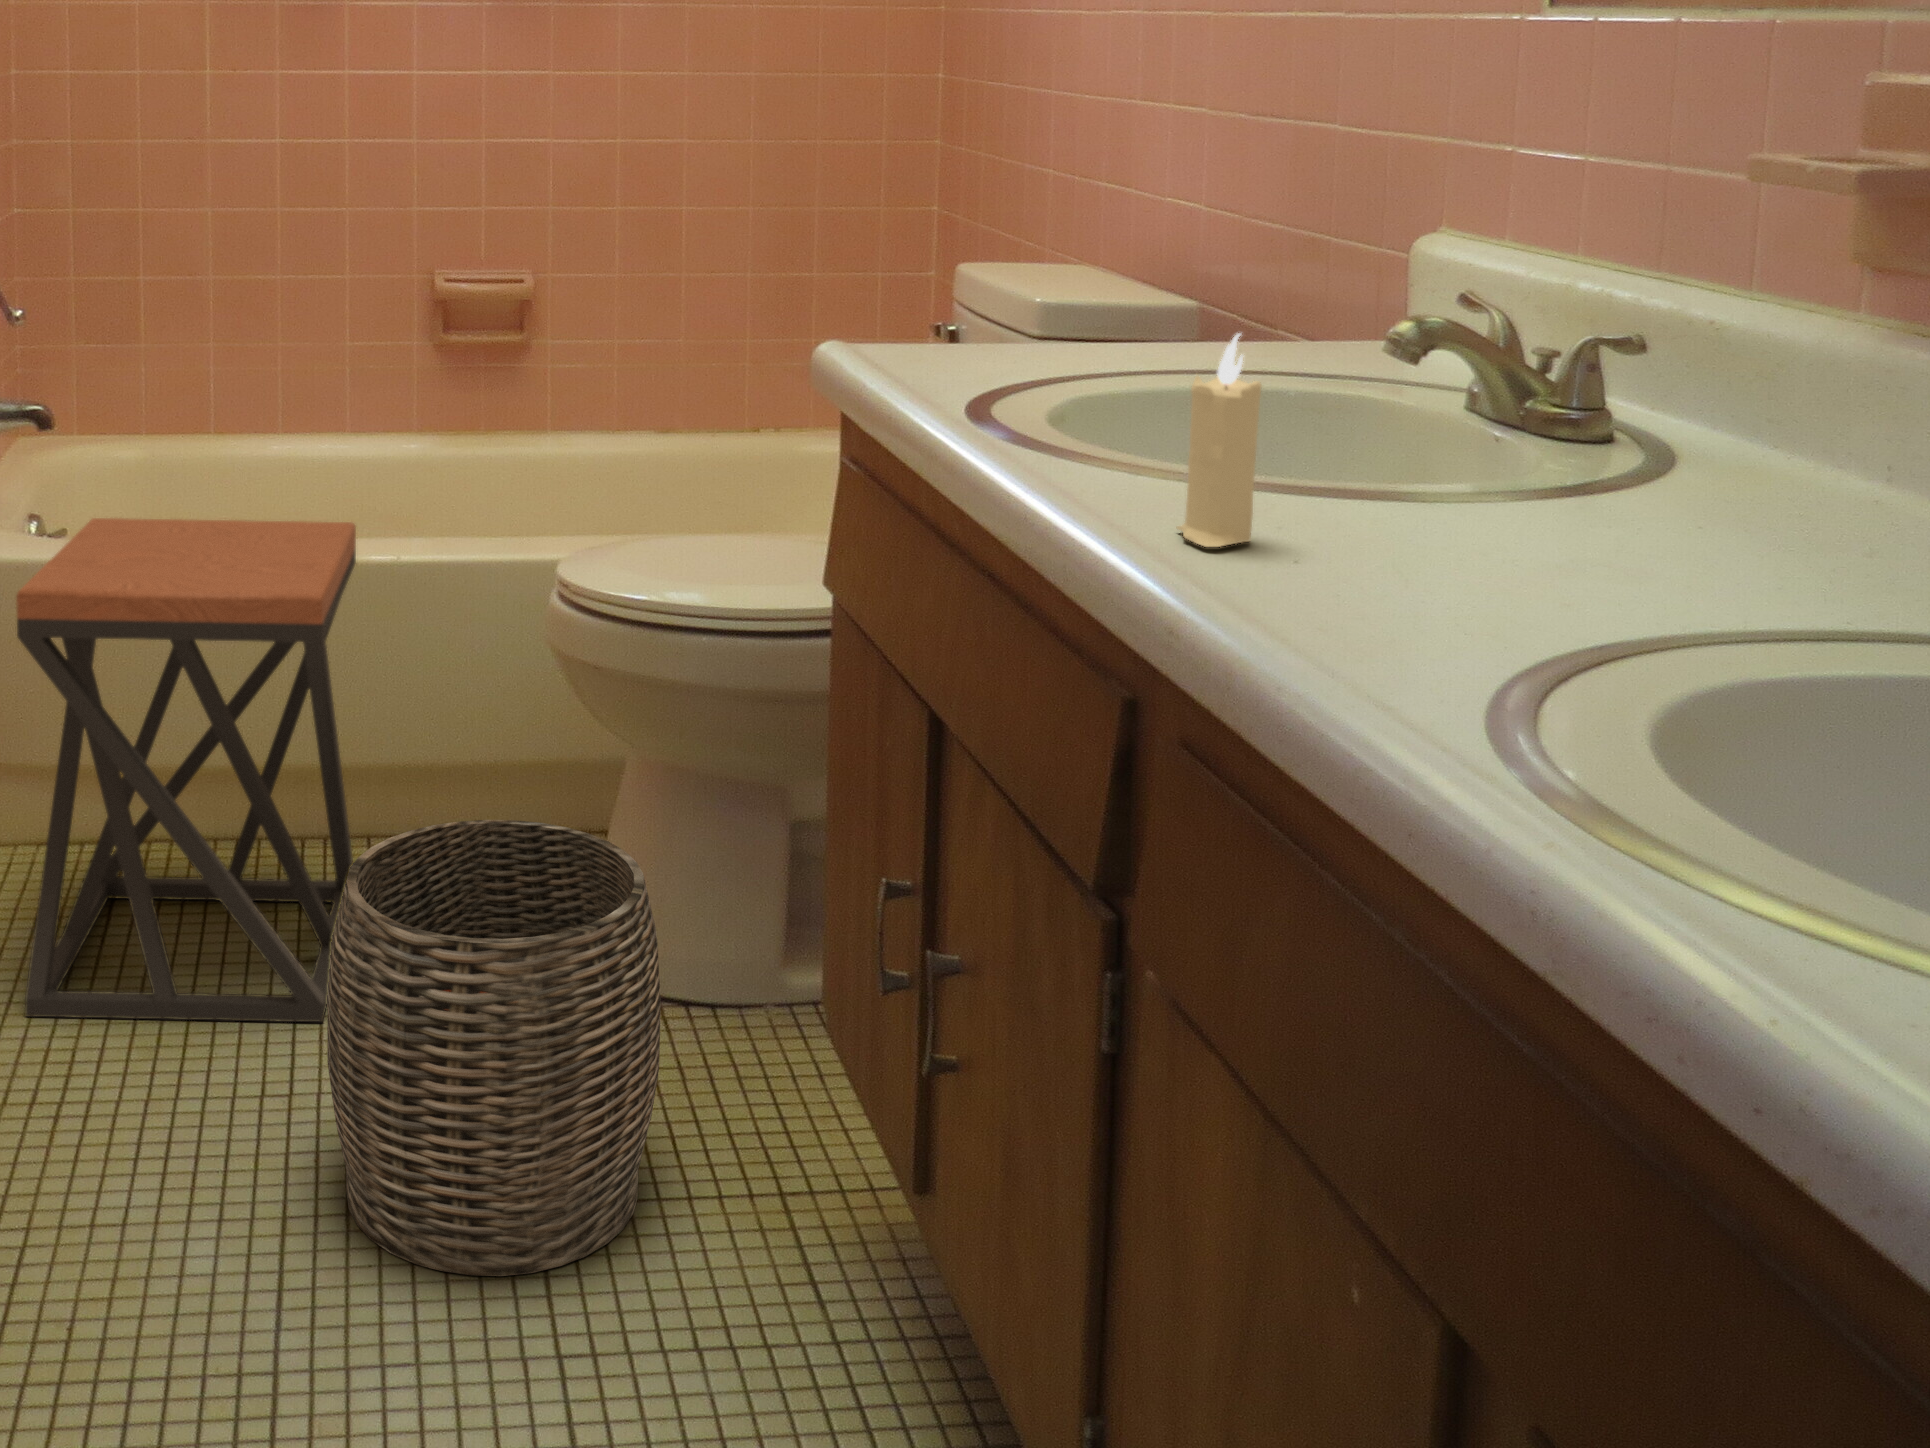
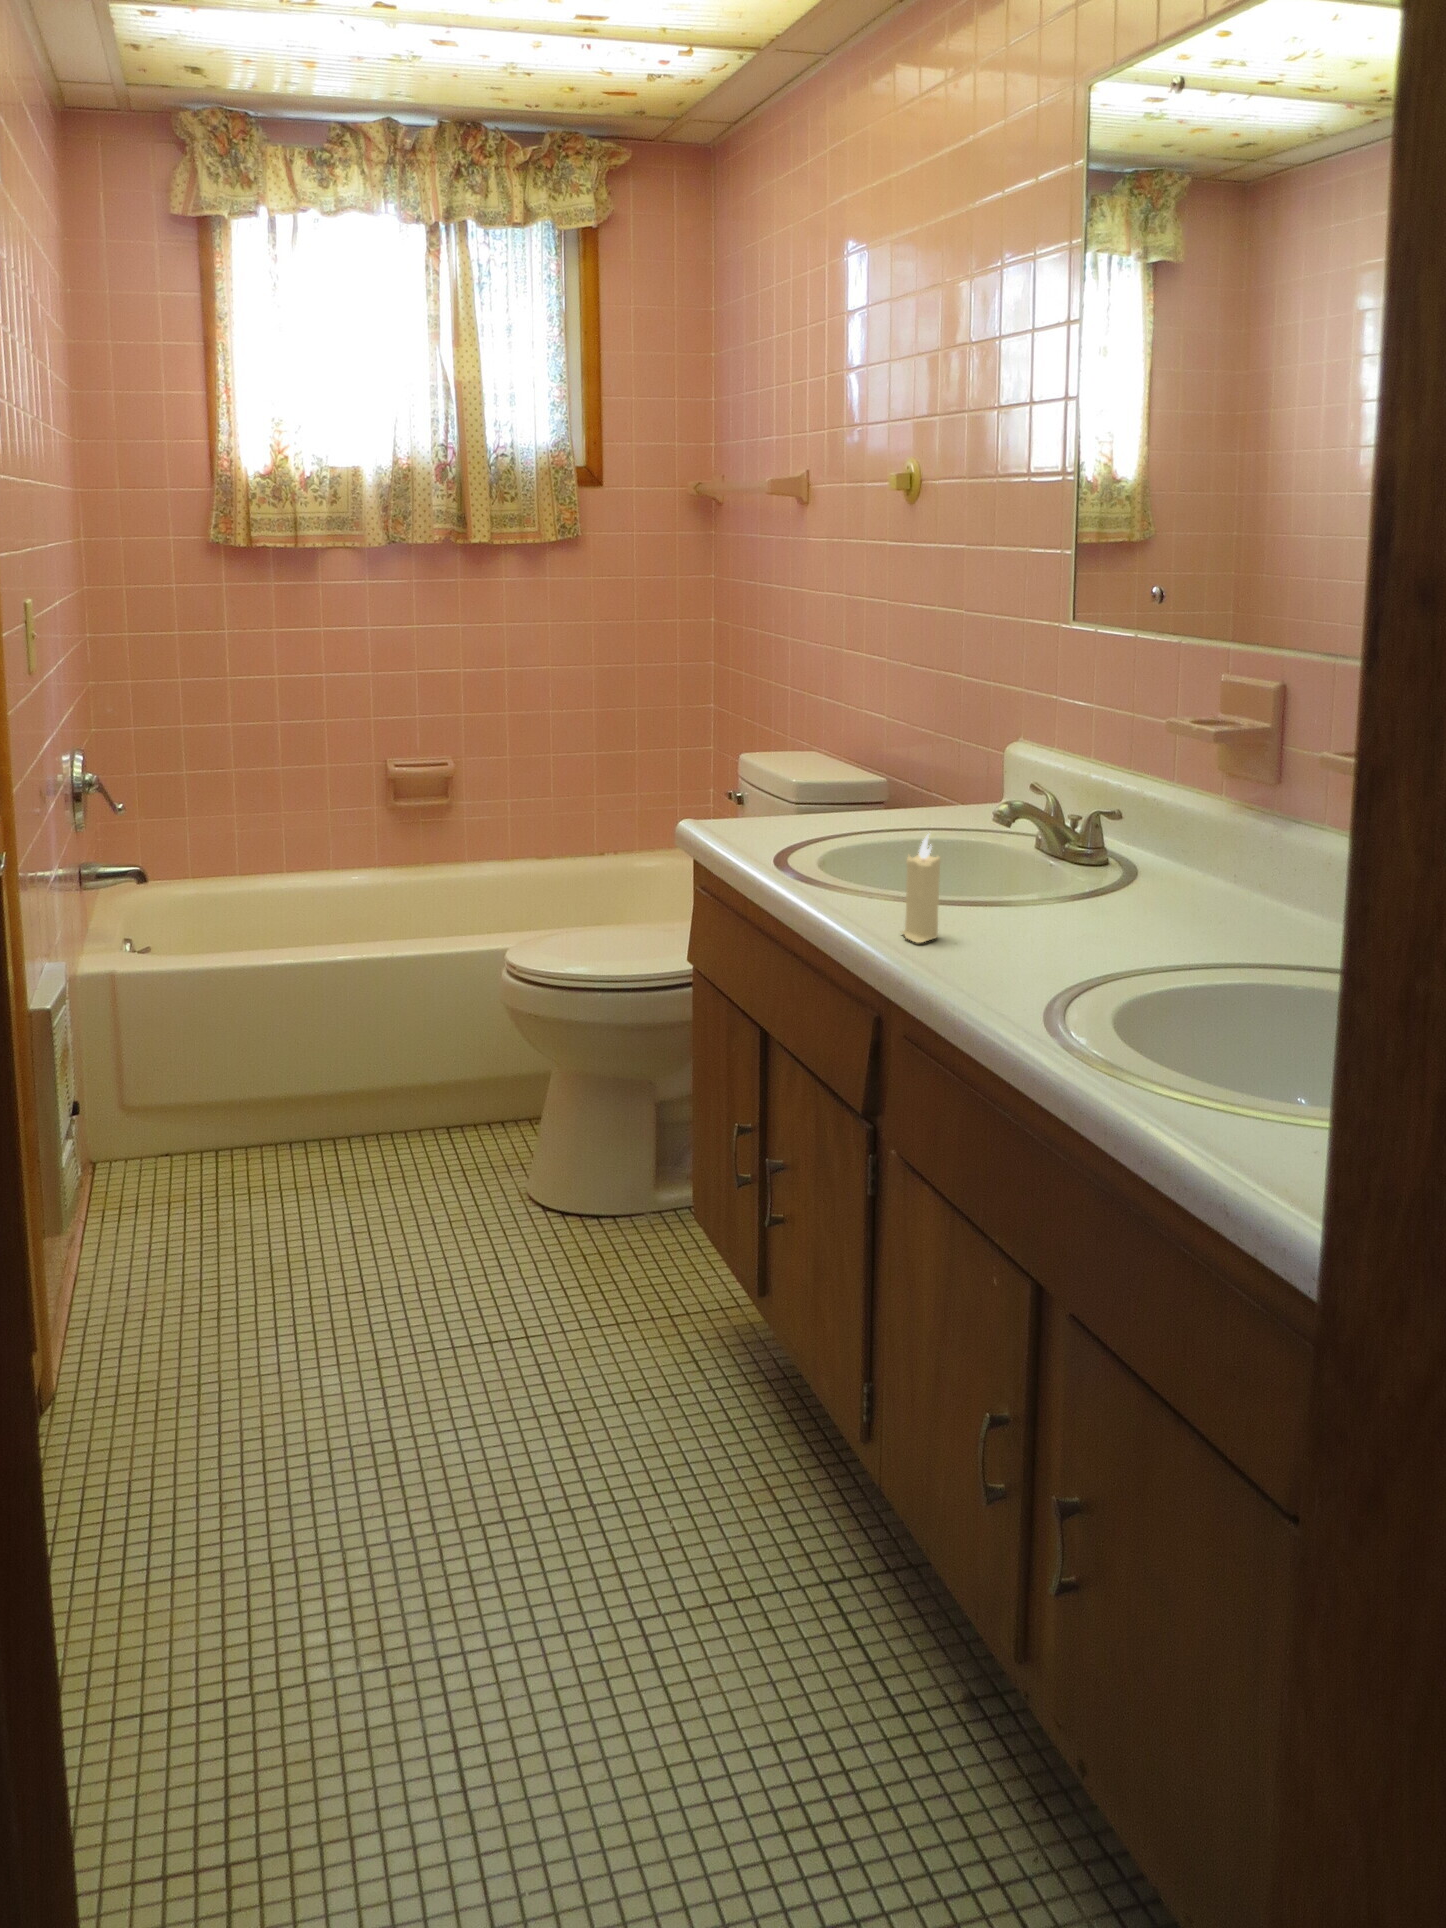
stool: present [16,518,356,1022] -> none [162,934,379,1268]
woven basket: present [327,820,661,1276] -> none [398,1113,600,1383]

